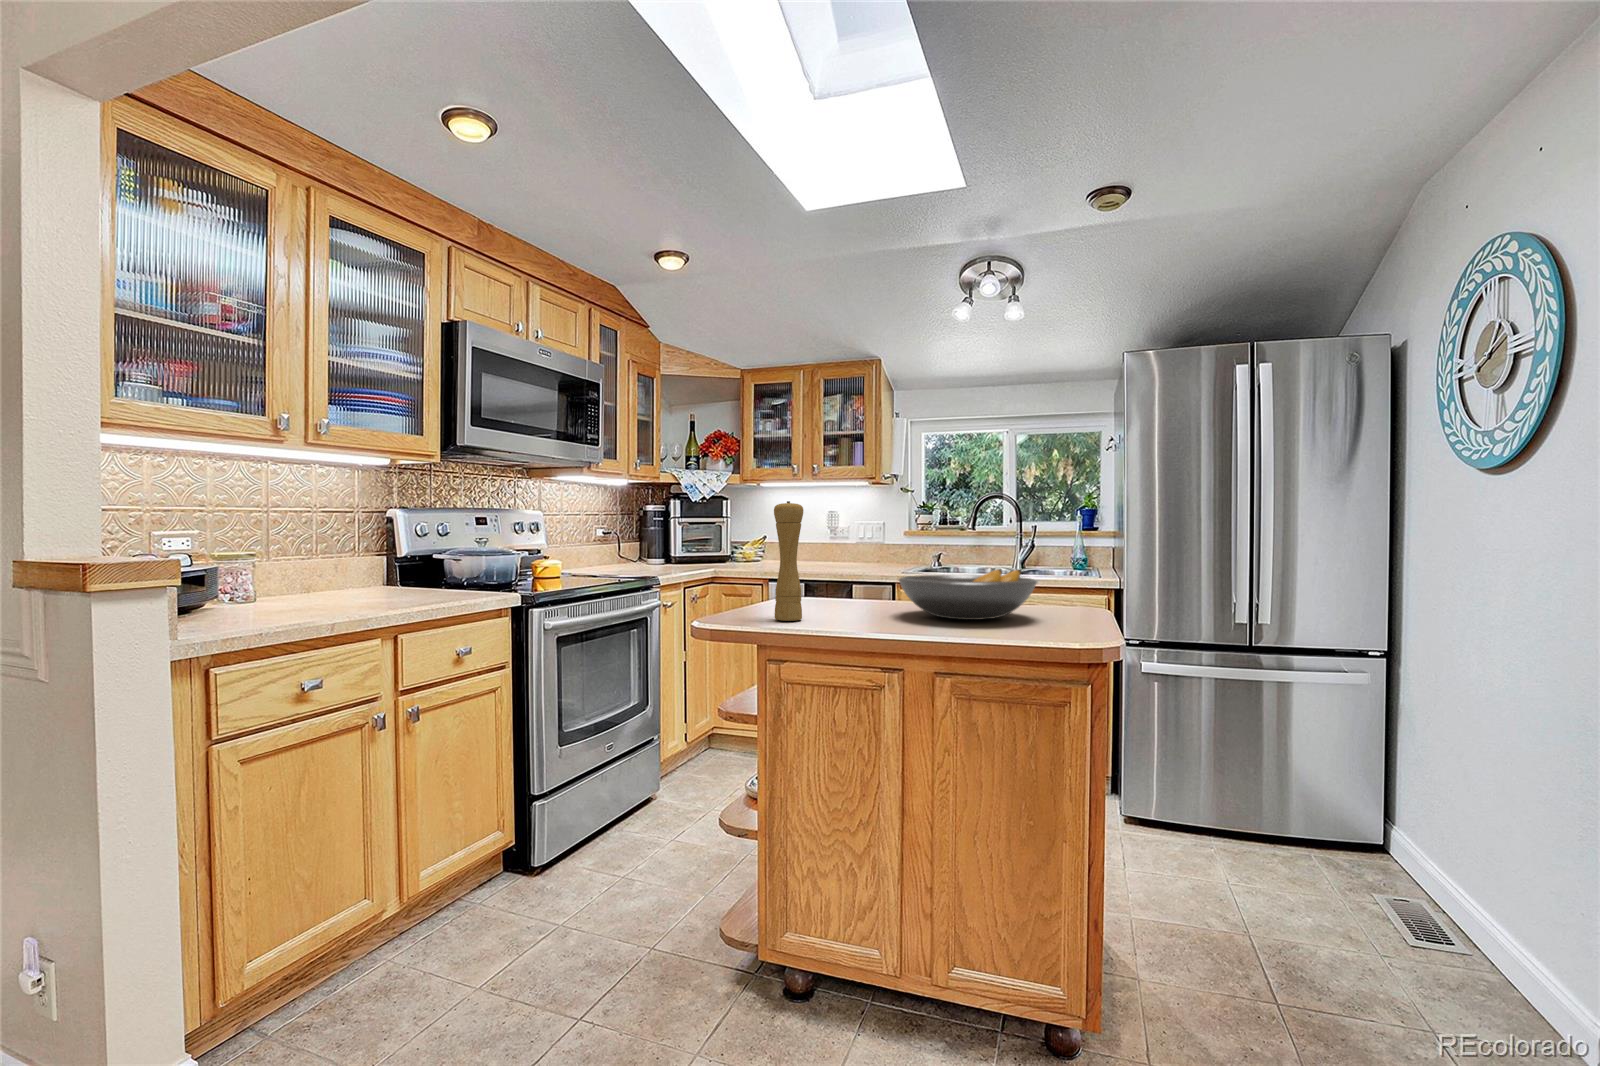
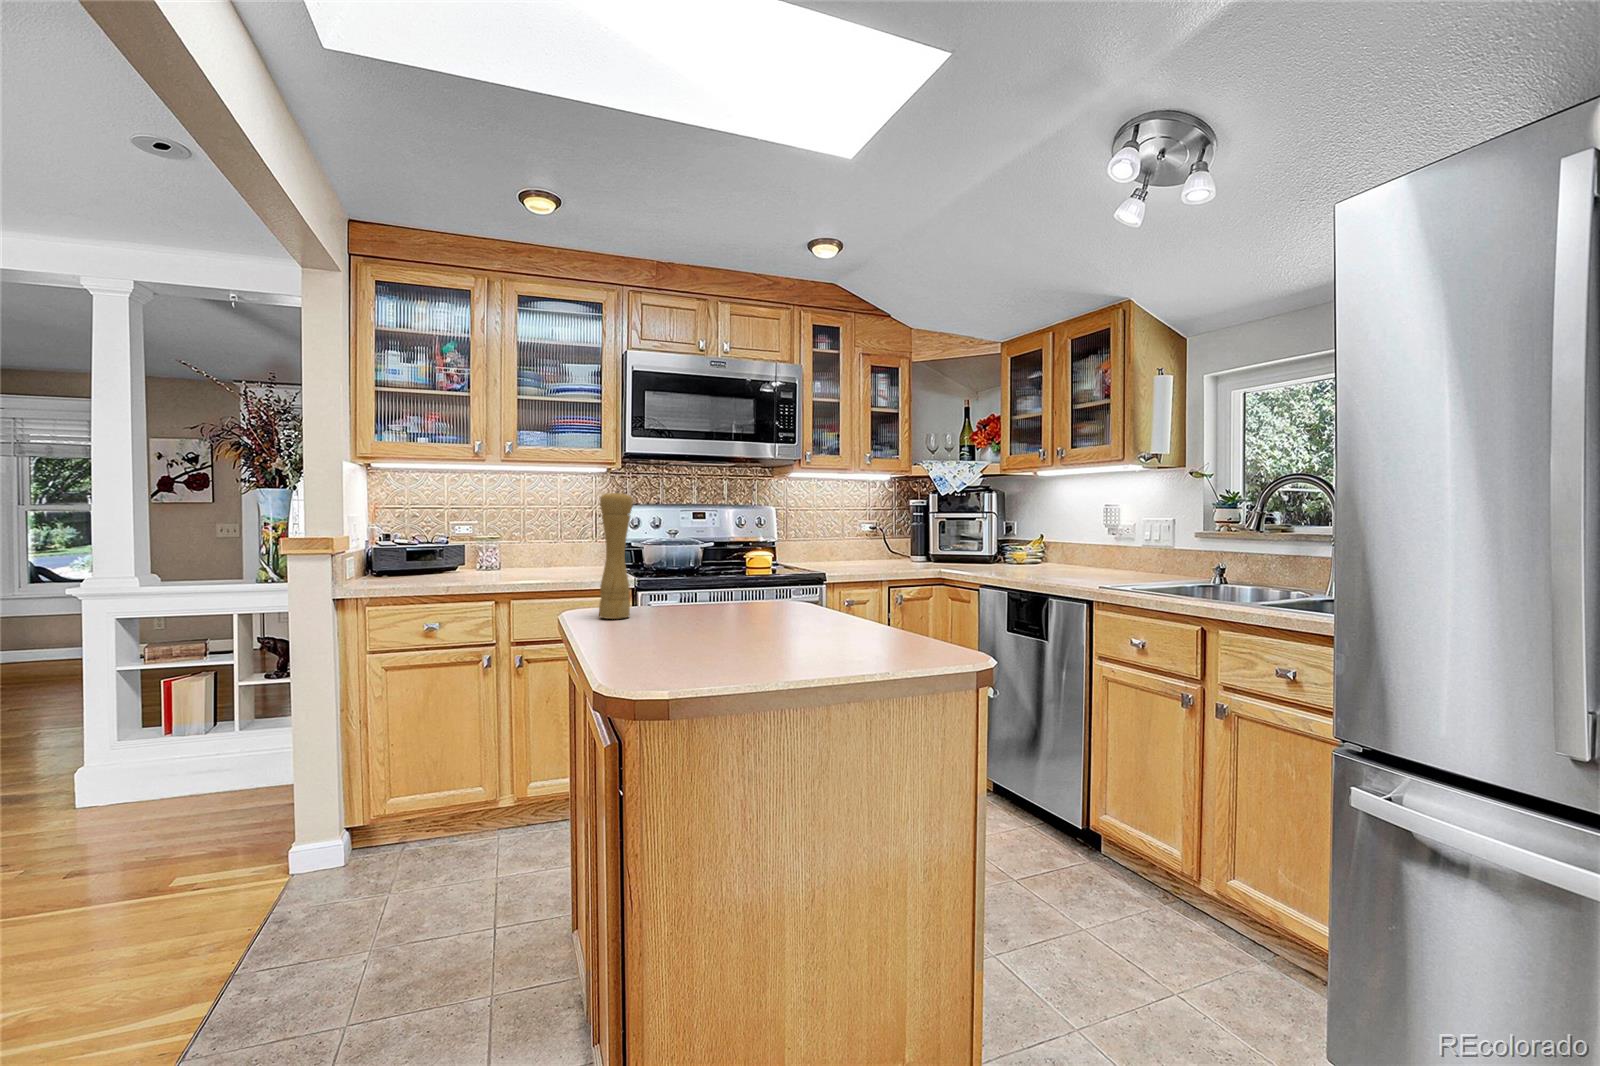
fruit bowl: present [898,569,1037,620] -> none [656,578,834,645]

